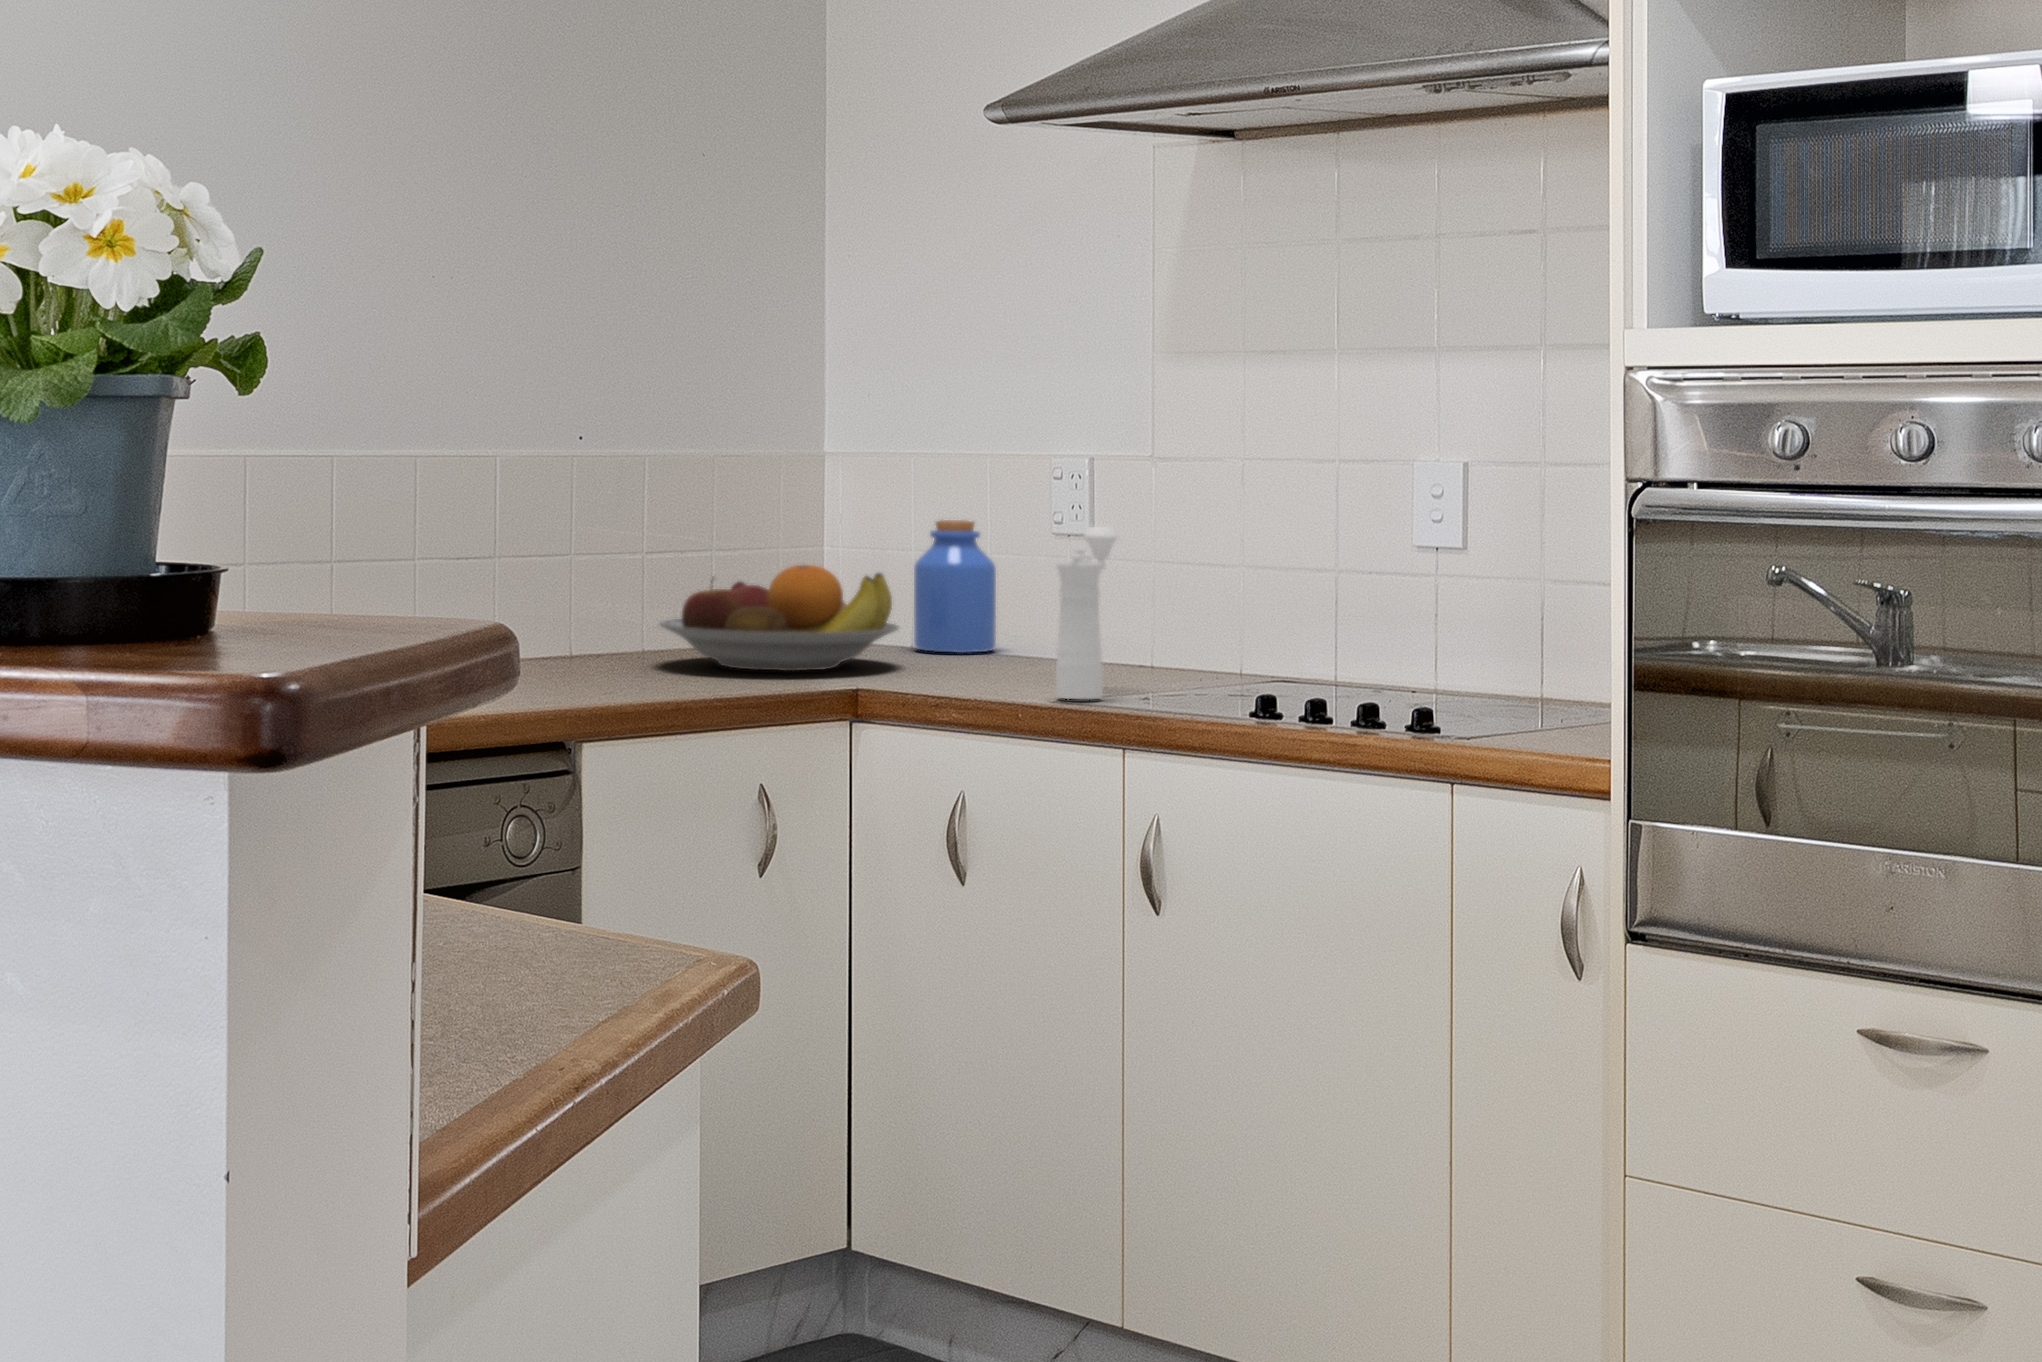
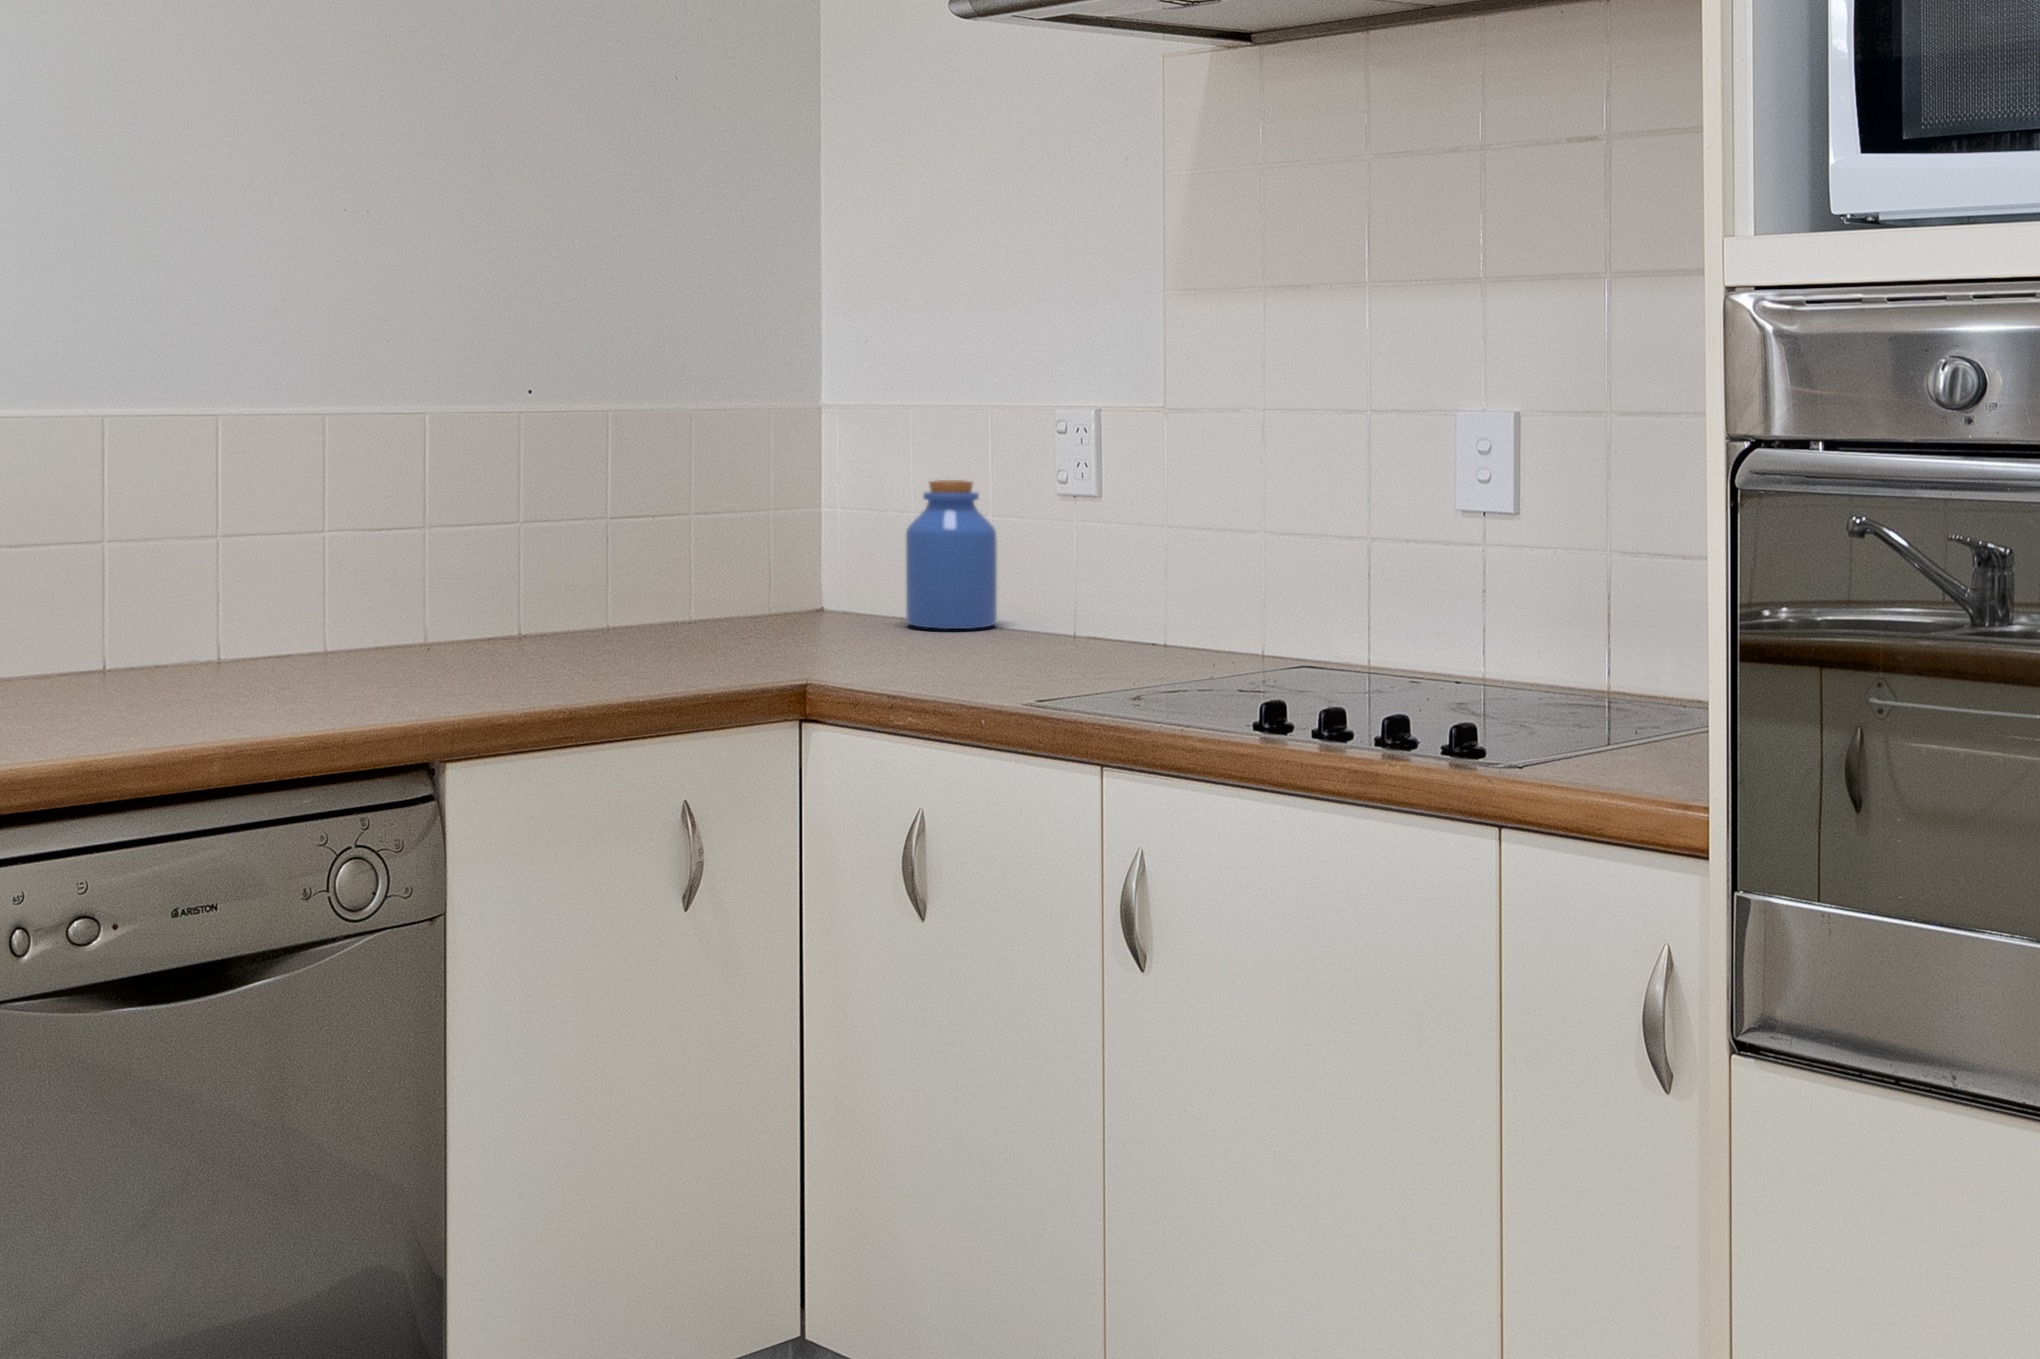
pepper mill: present [1056,527,1118,699] -> none [1029,491,1108,700]
fruit bowl: present [660,565,899,671] -> none [603,534,875,656]

